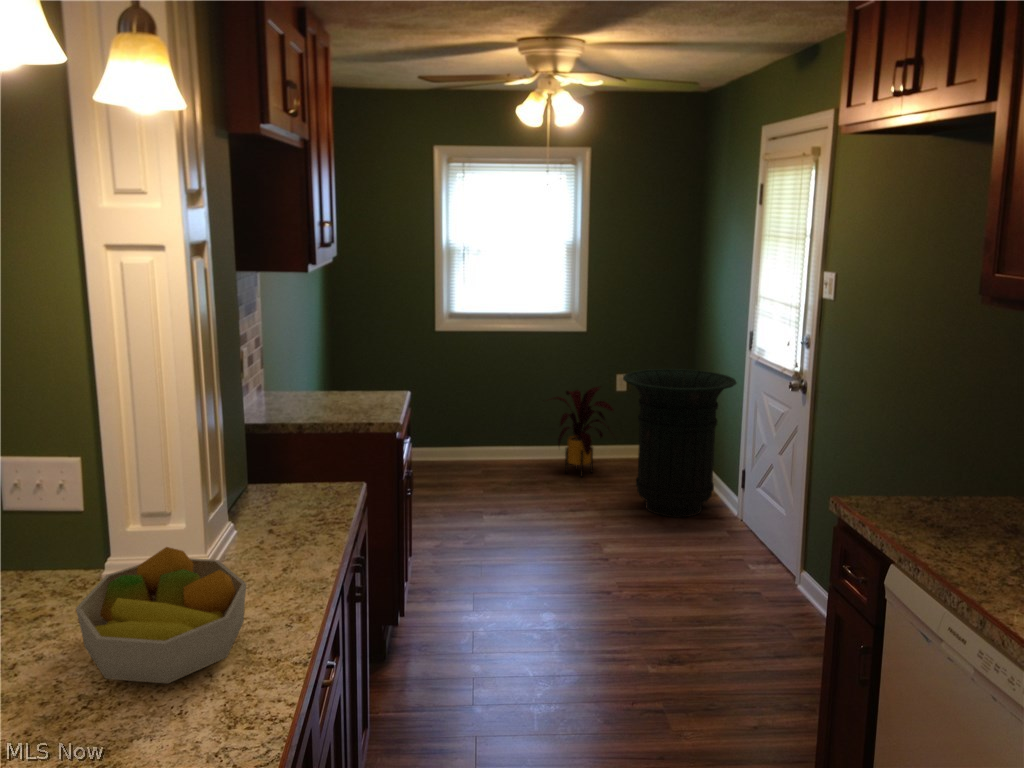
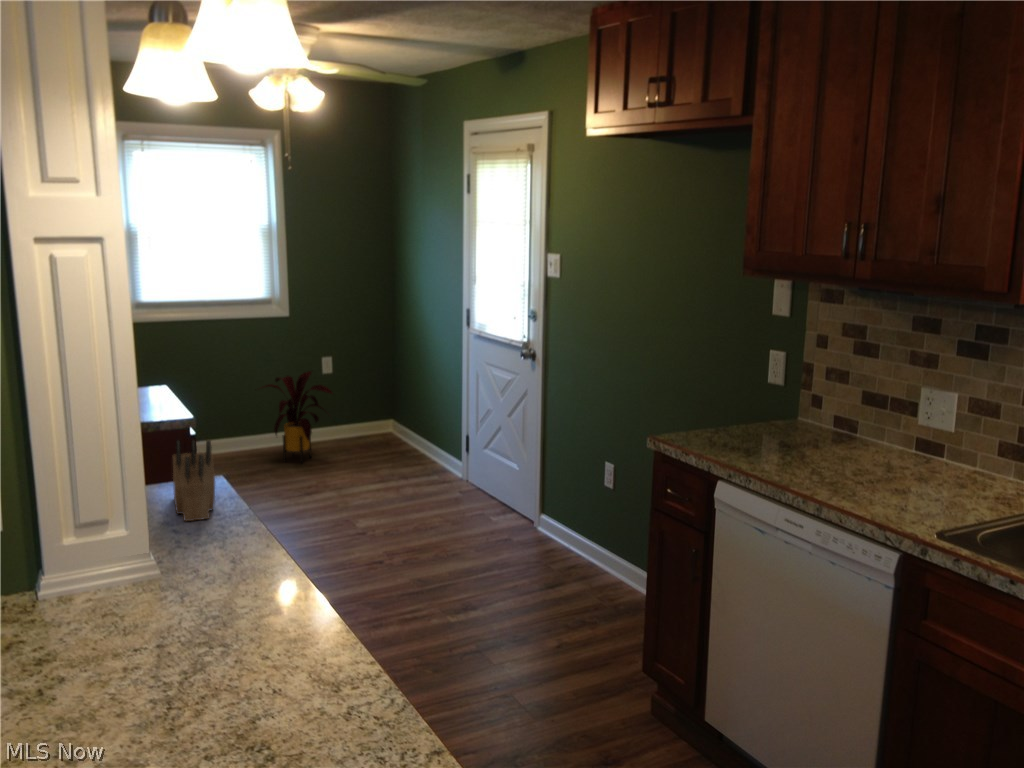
trash can: present [623,369,736,517] -> none [348,348,457,490]
knife block: none [270,443,331,523] -> present [173,440,215,522]
fruit bowl: present [76,547,246,683] -> none [98,548,280,679]

